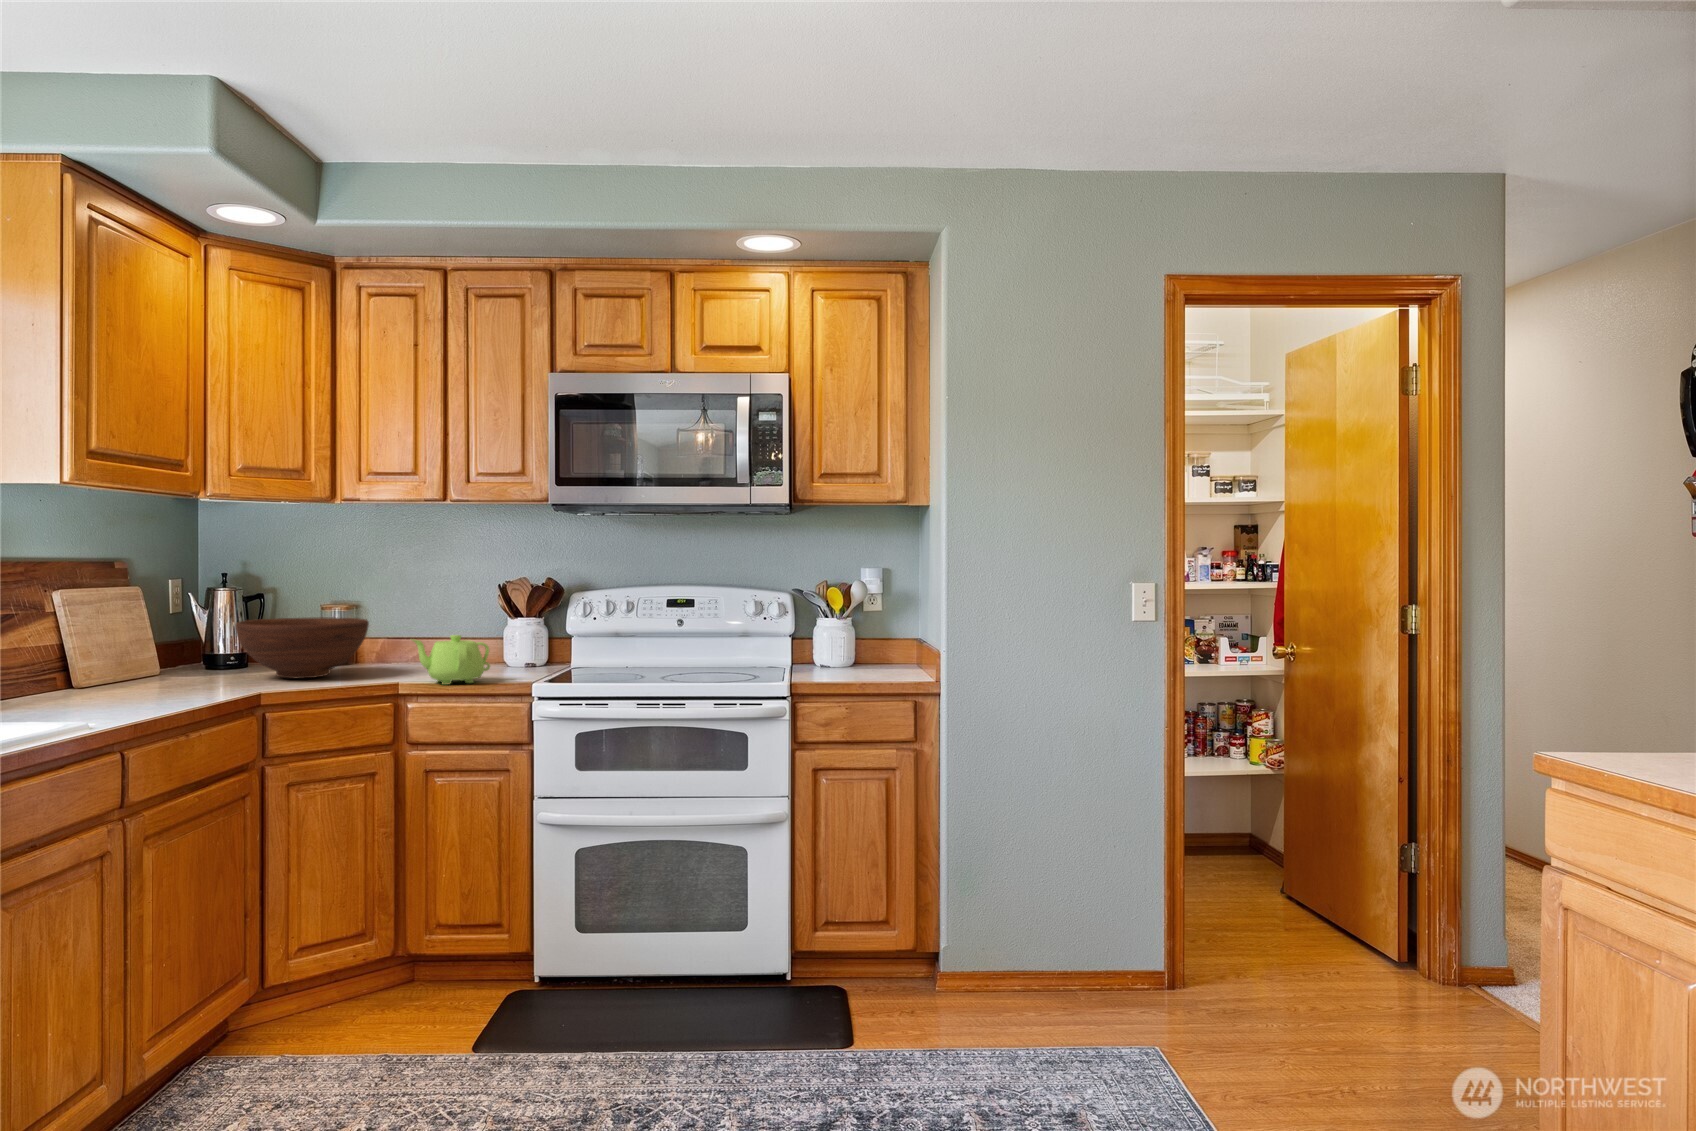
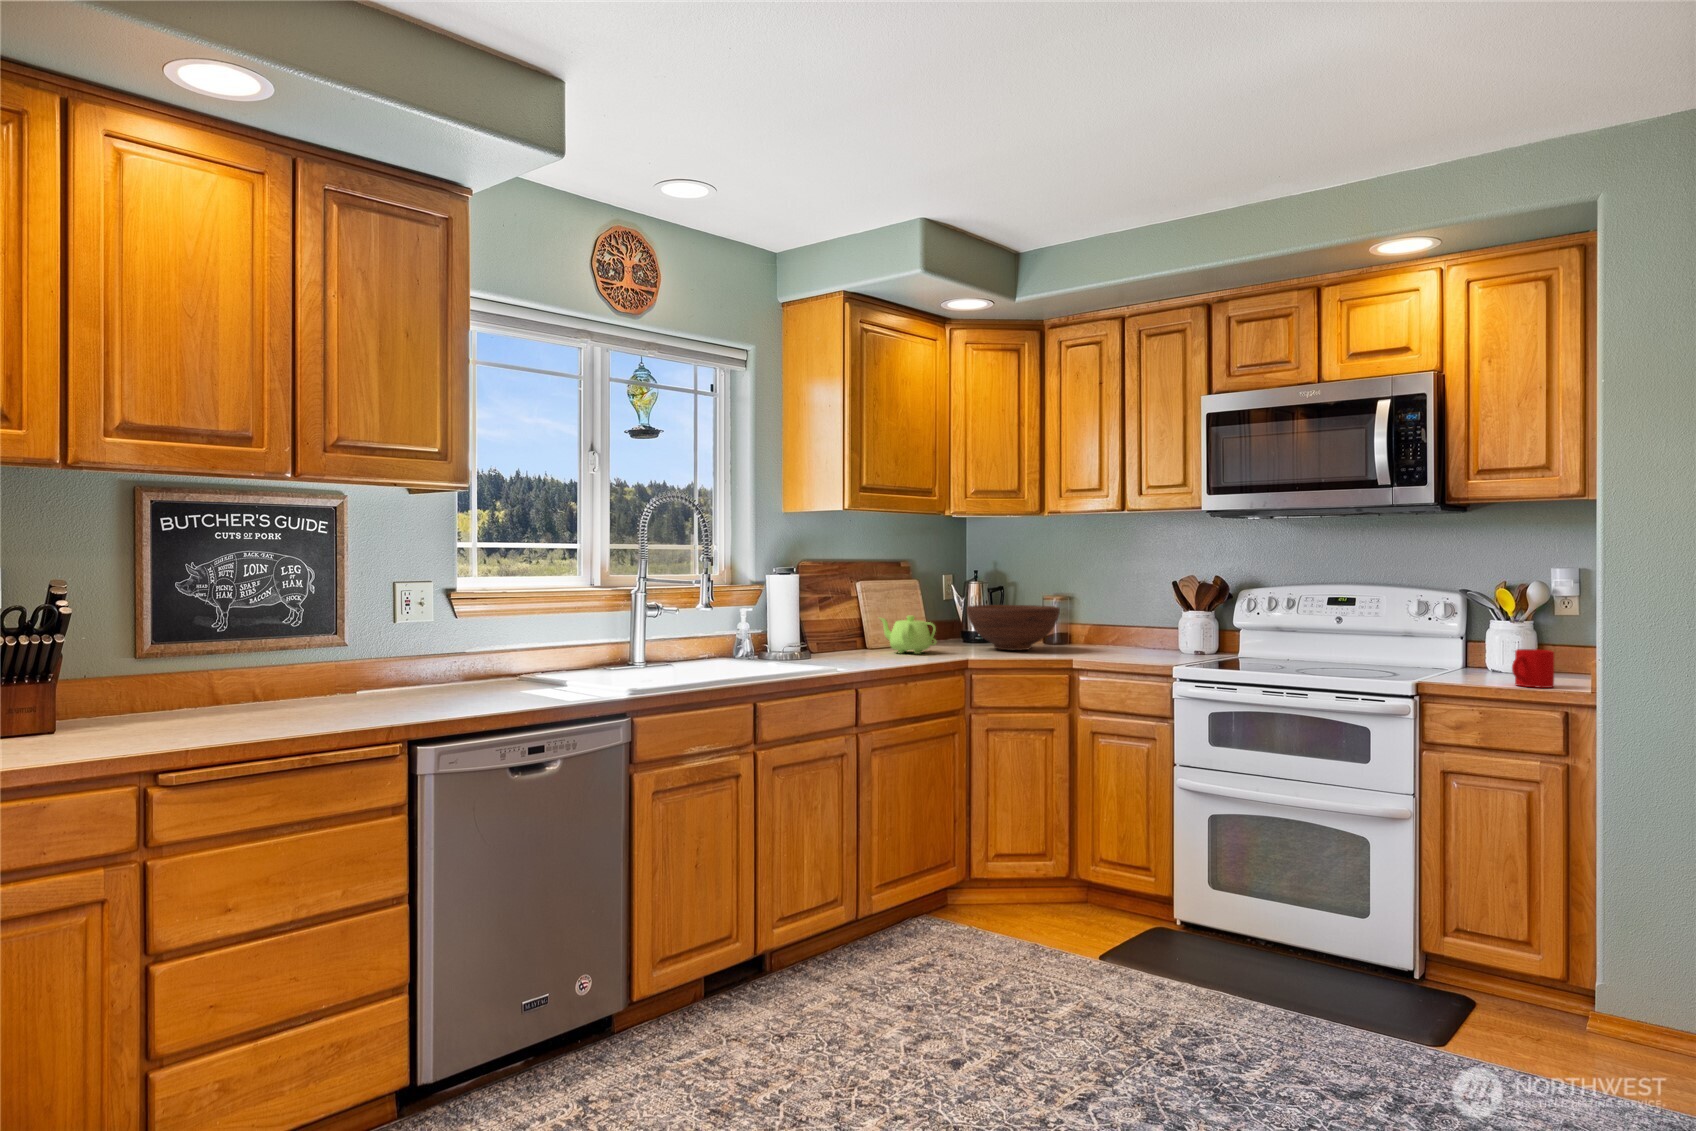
teapot: present [413,635,490,685] -> present [880,616,936,654]
mug: none [862,645,893,680] -> present [1512,649,1554,688]

